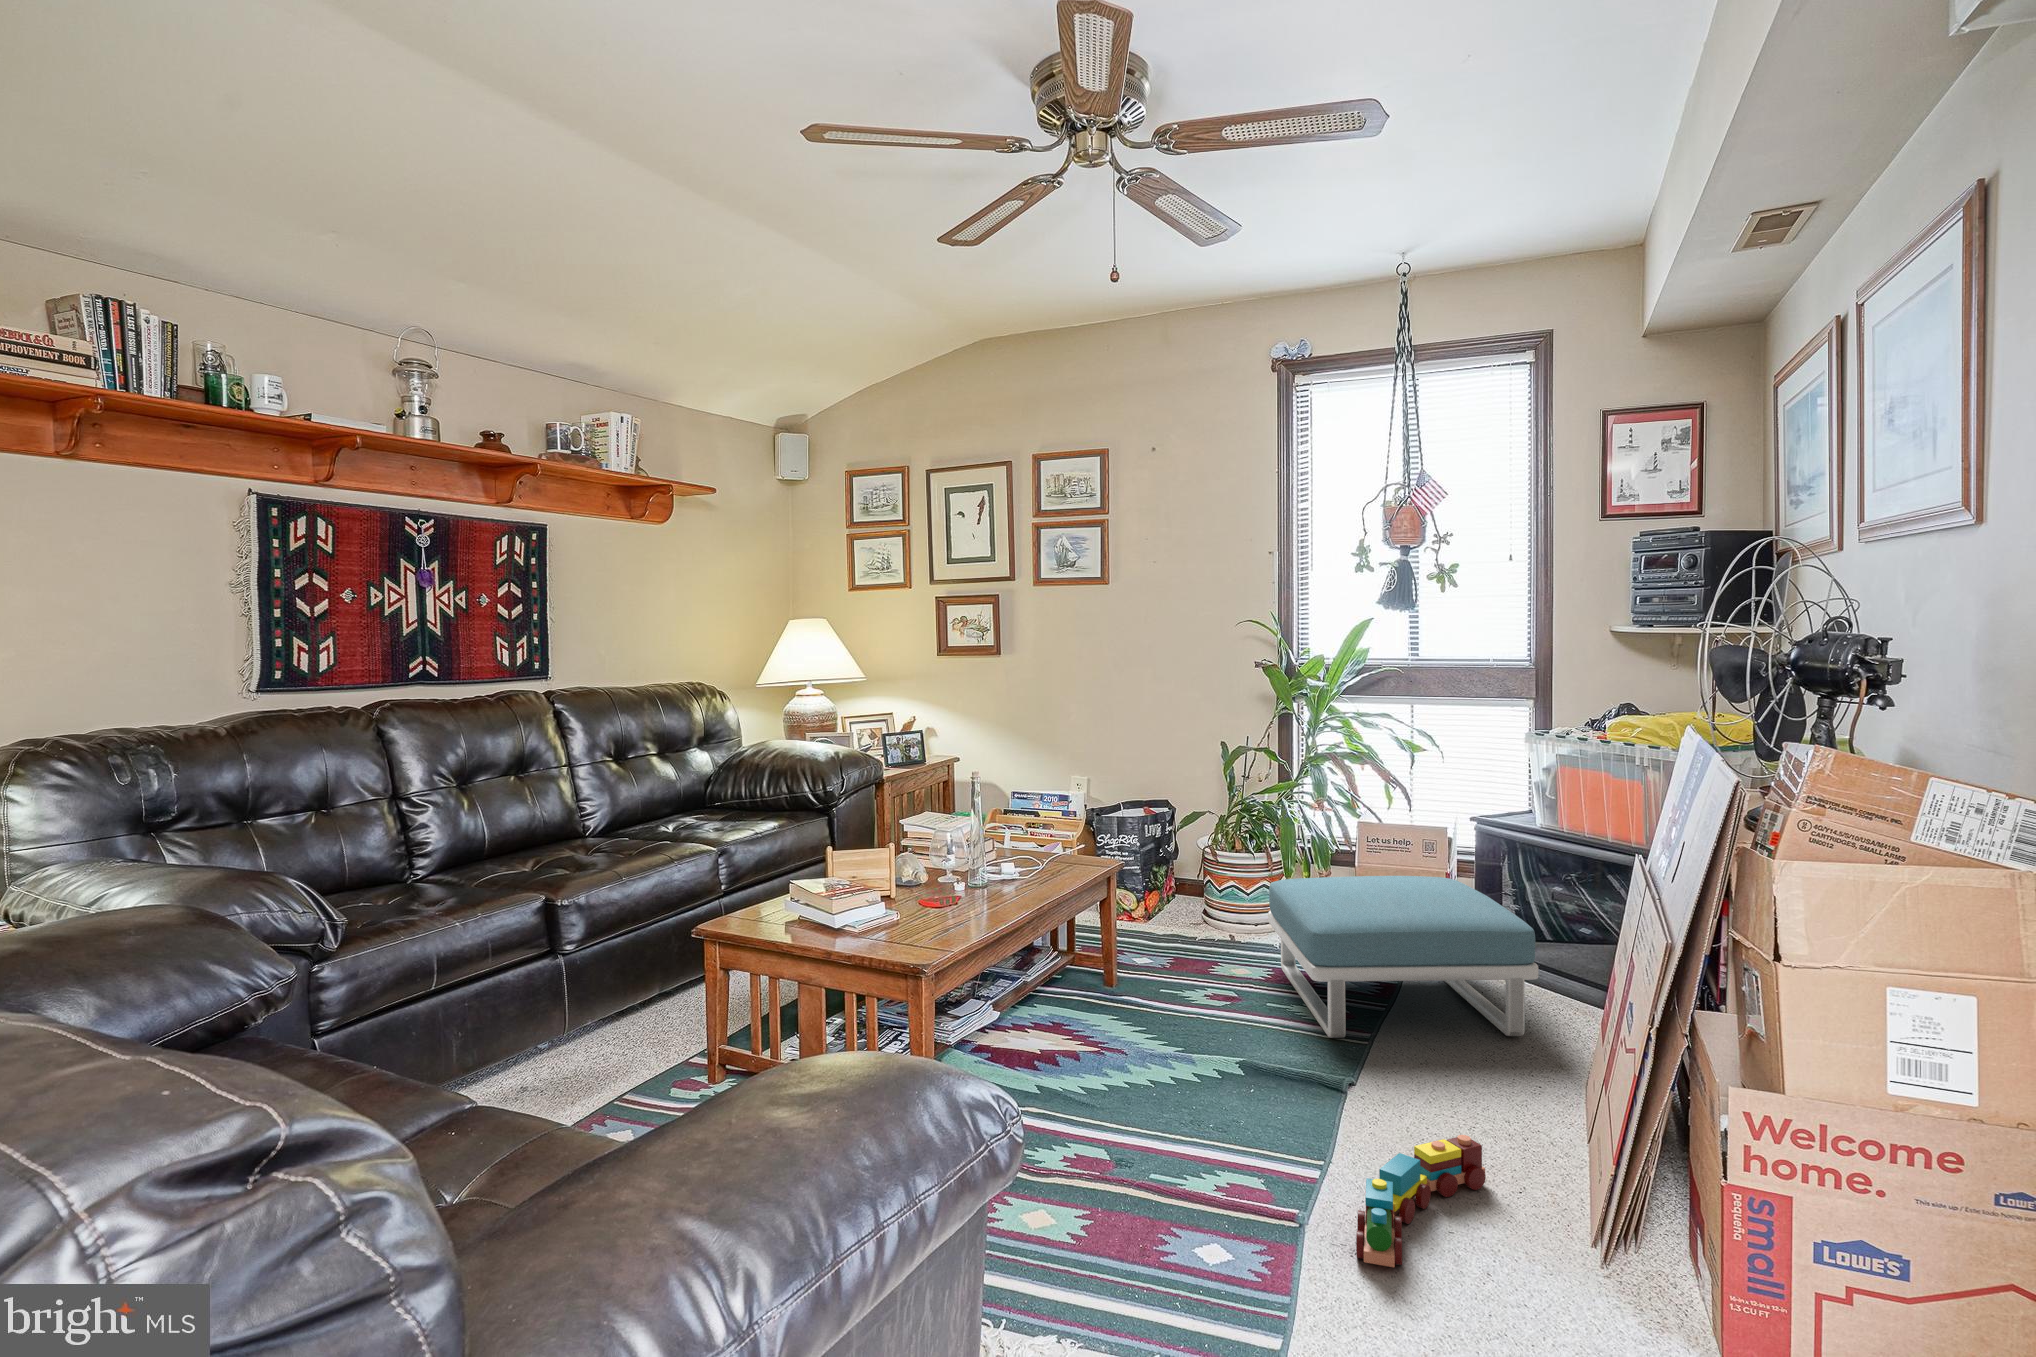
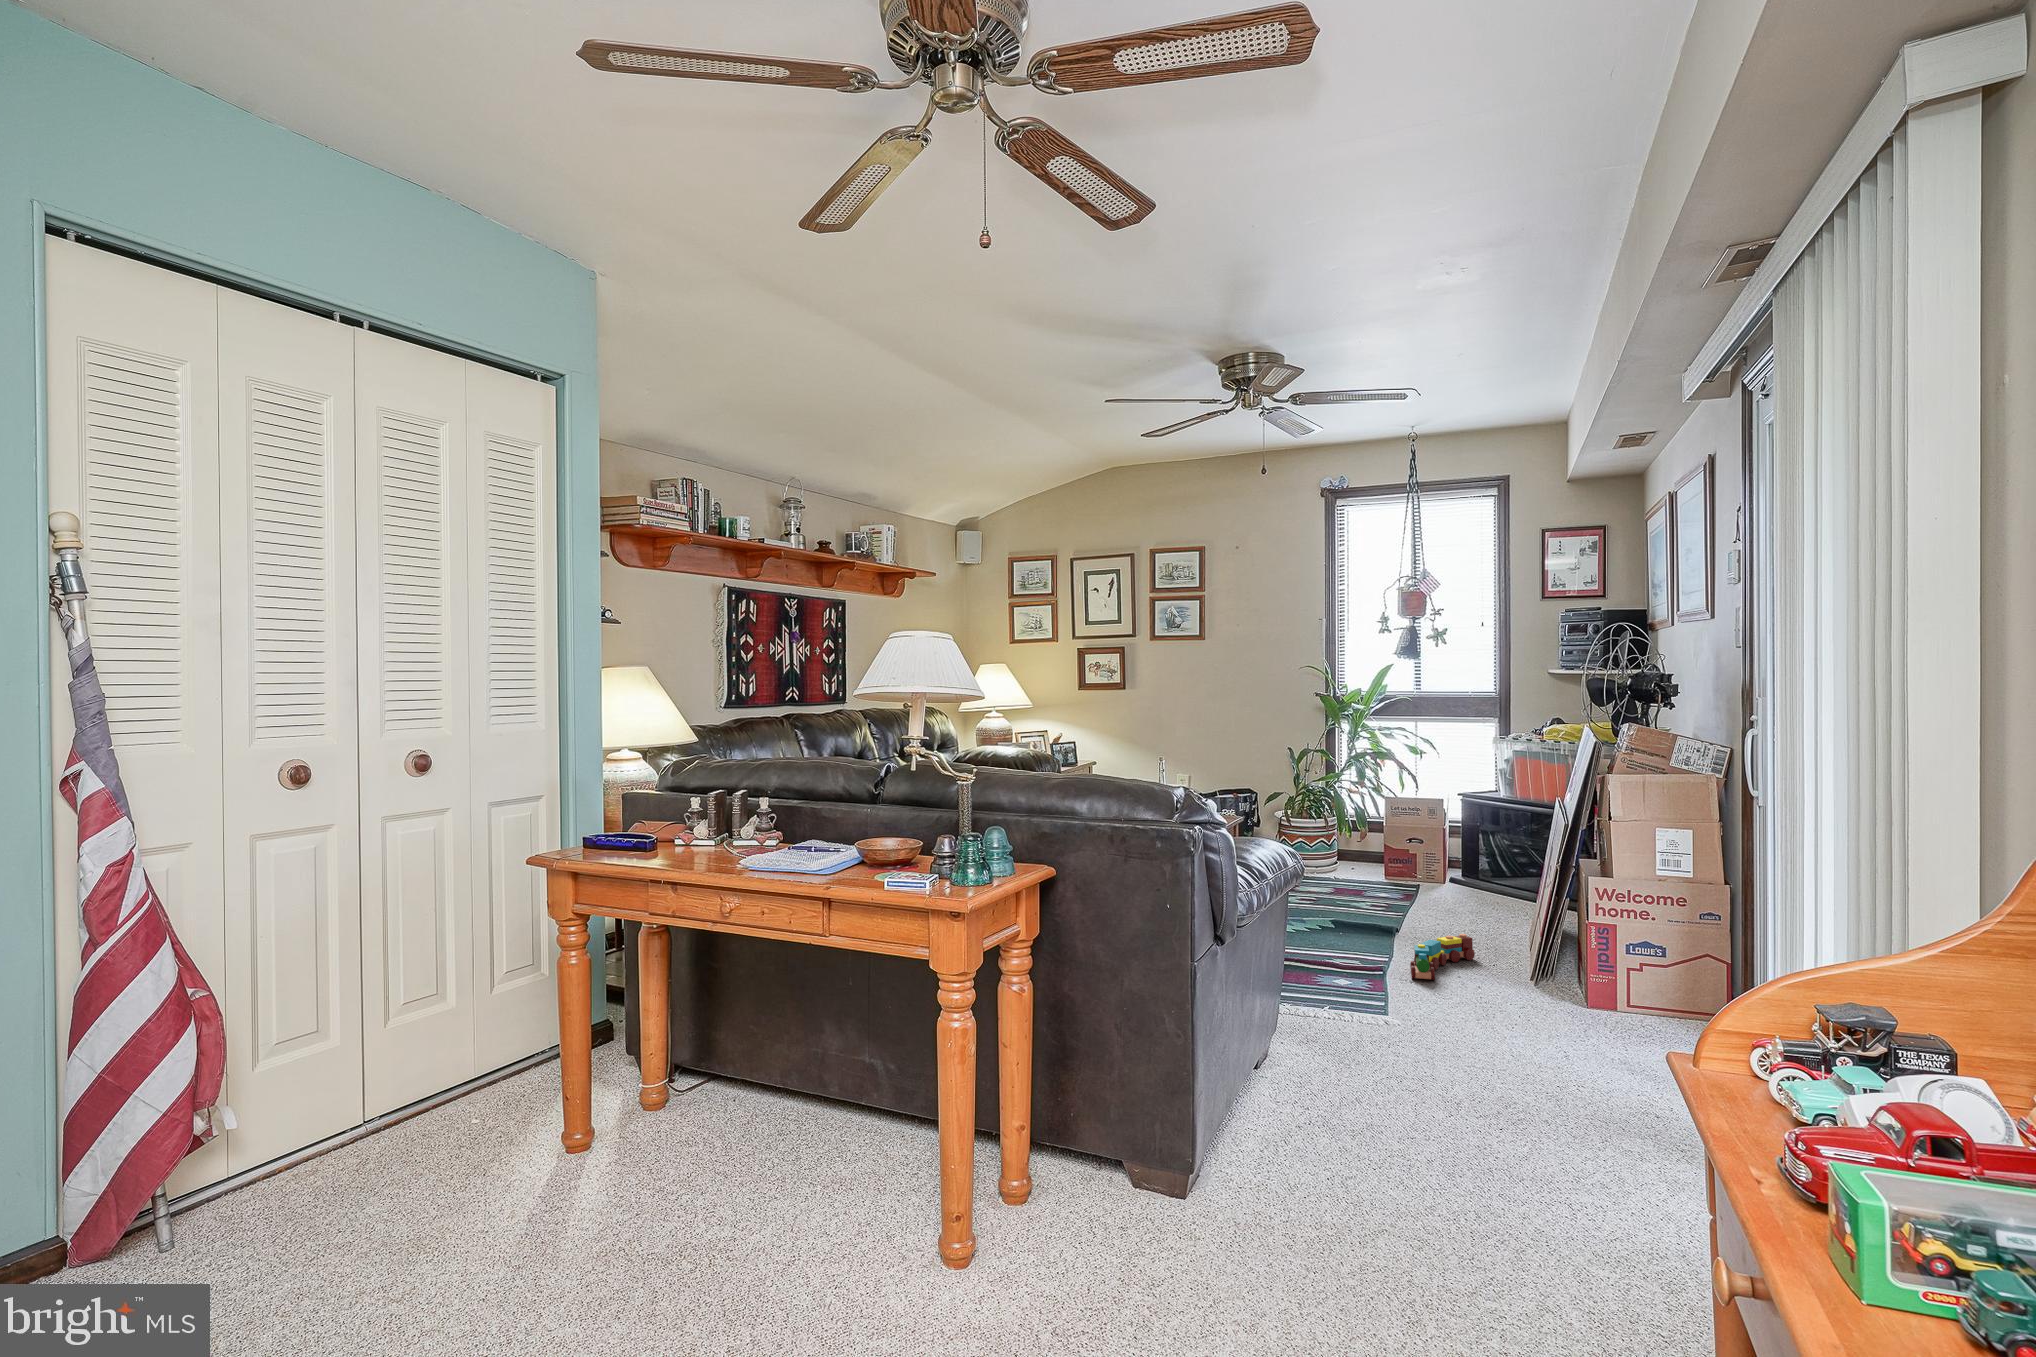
footstool: present [1268,876,1538,1038] -> none [1333,826,1503,912]

